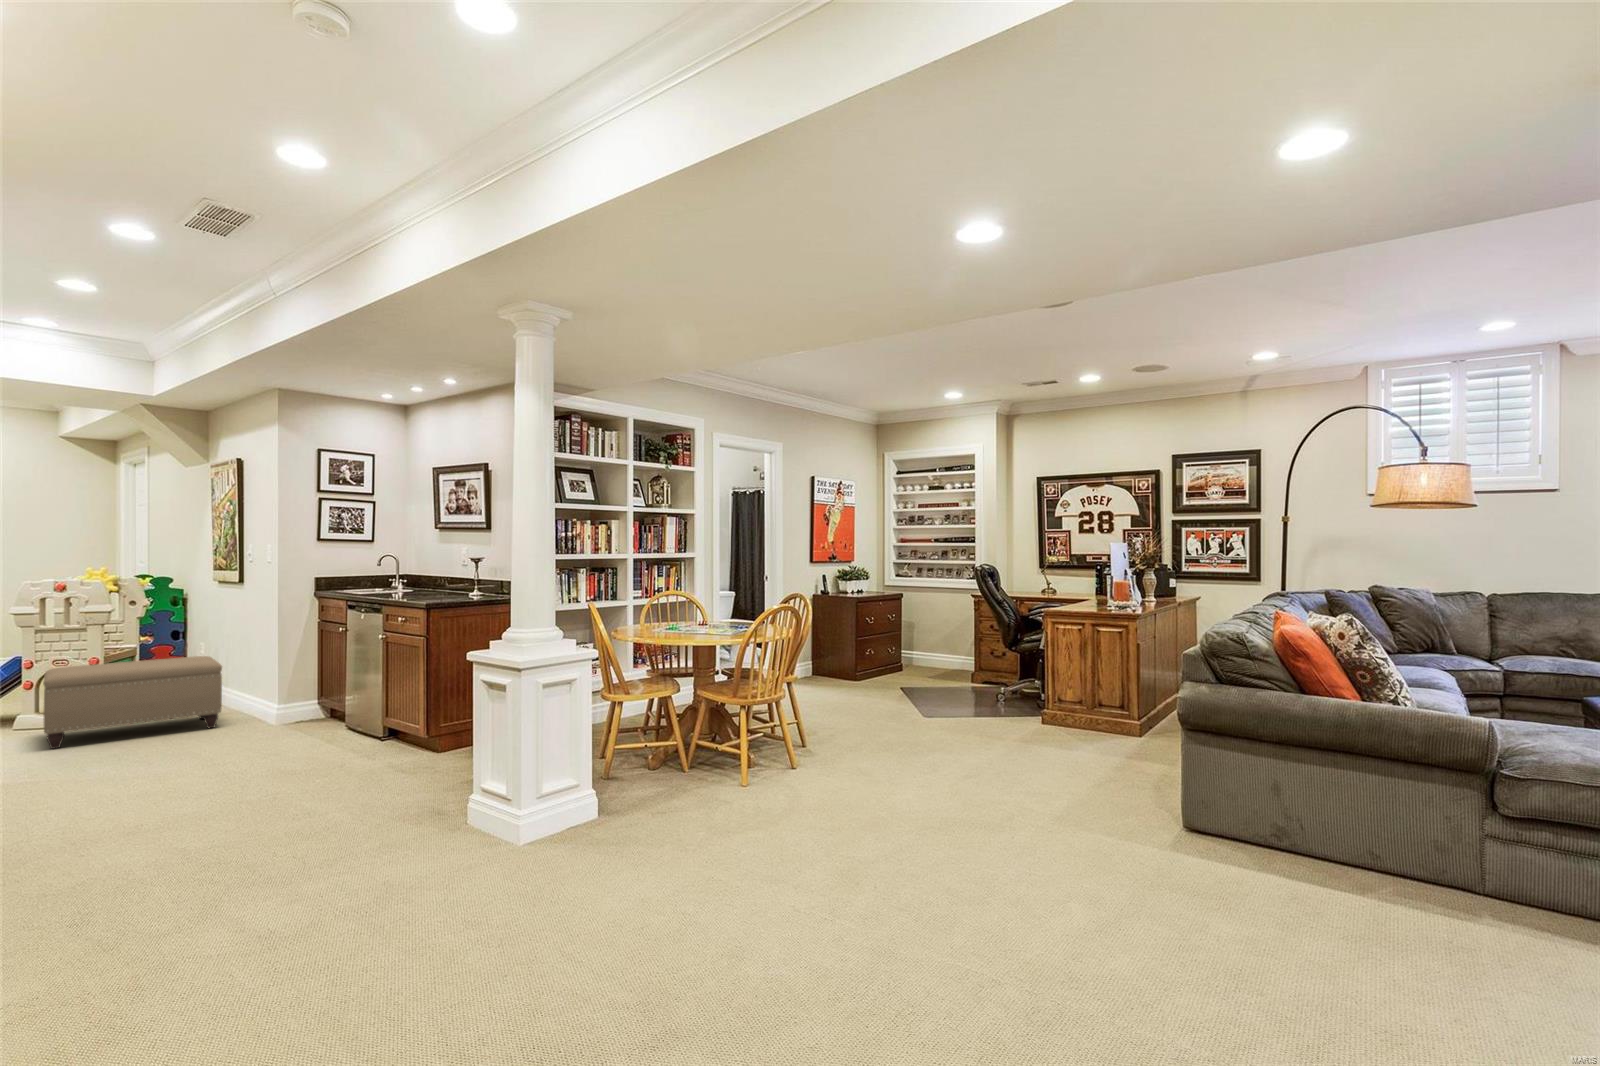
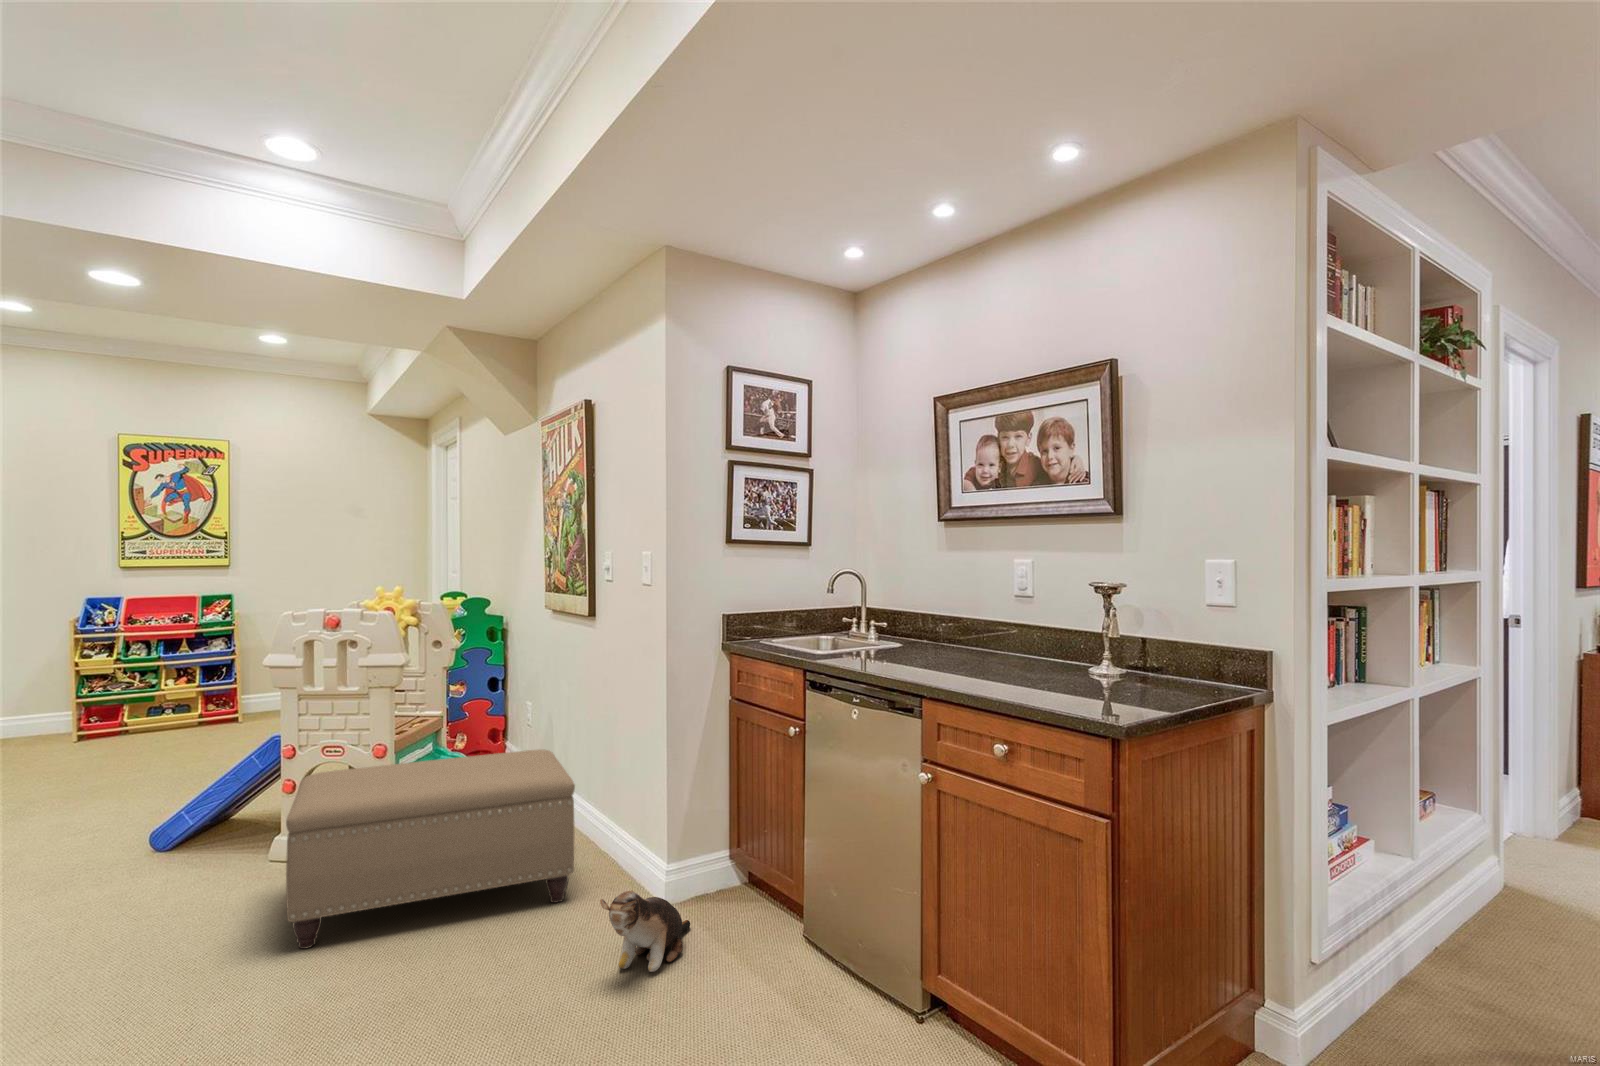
plush toy: none [228,702,286,740] -> present [600,890,690,972]

